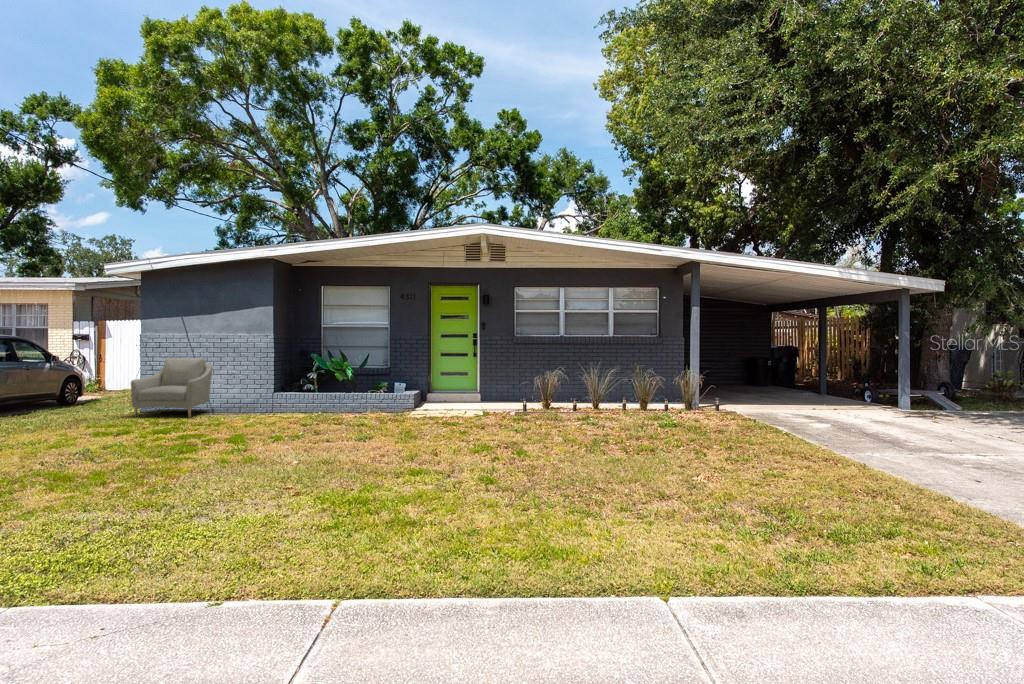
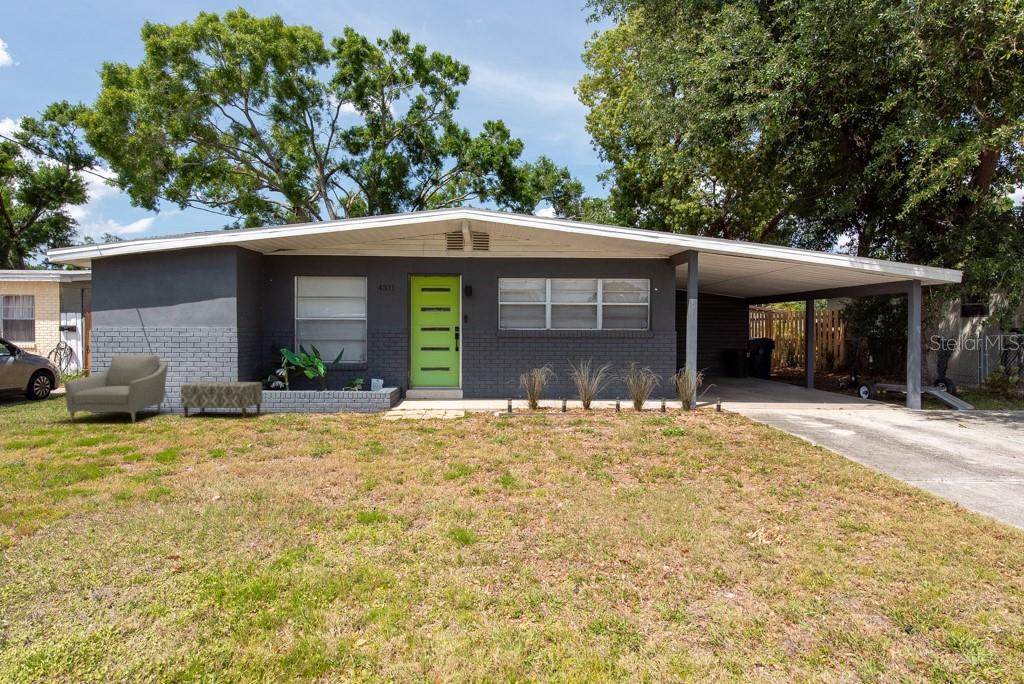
bench: none [227,383,298,415] -> present [181,381,263,418]

